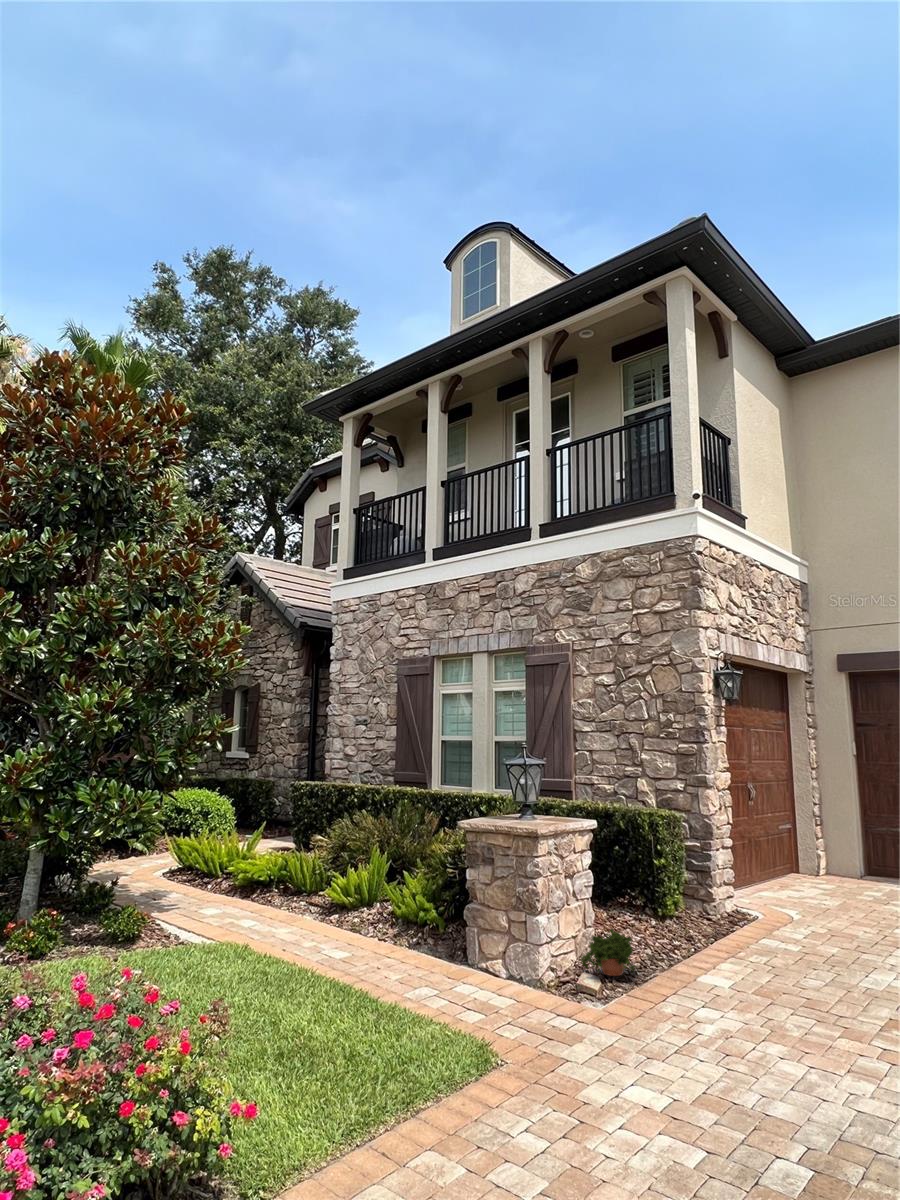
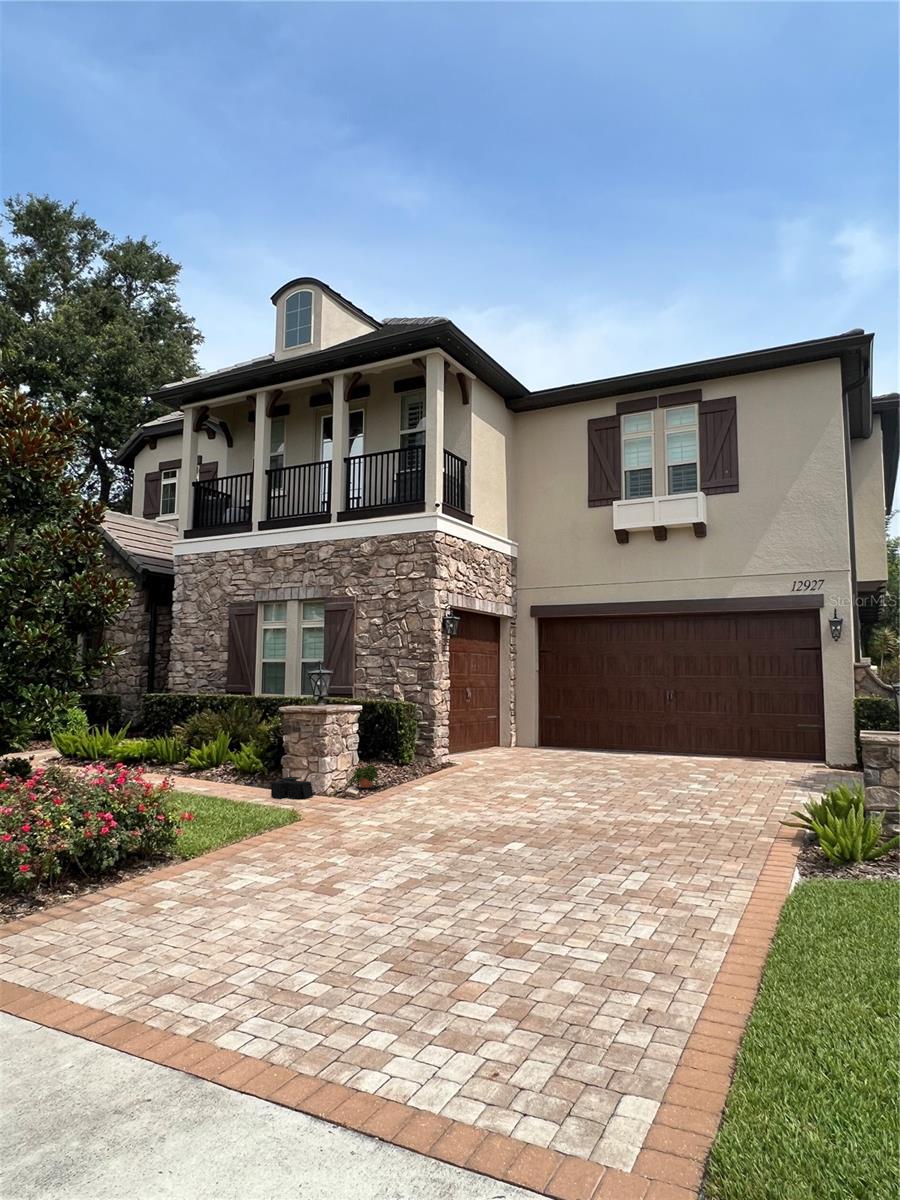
storage bin: none [447,946,521,1000] -> present [271,777,314,798]

